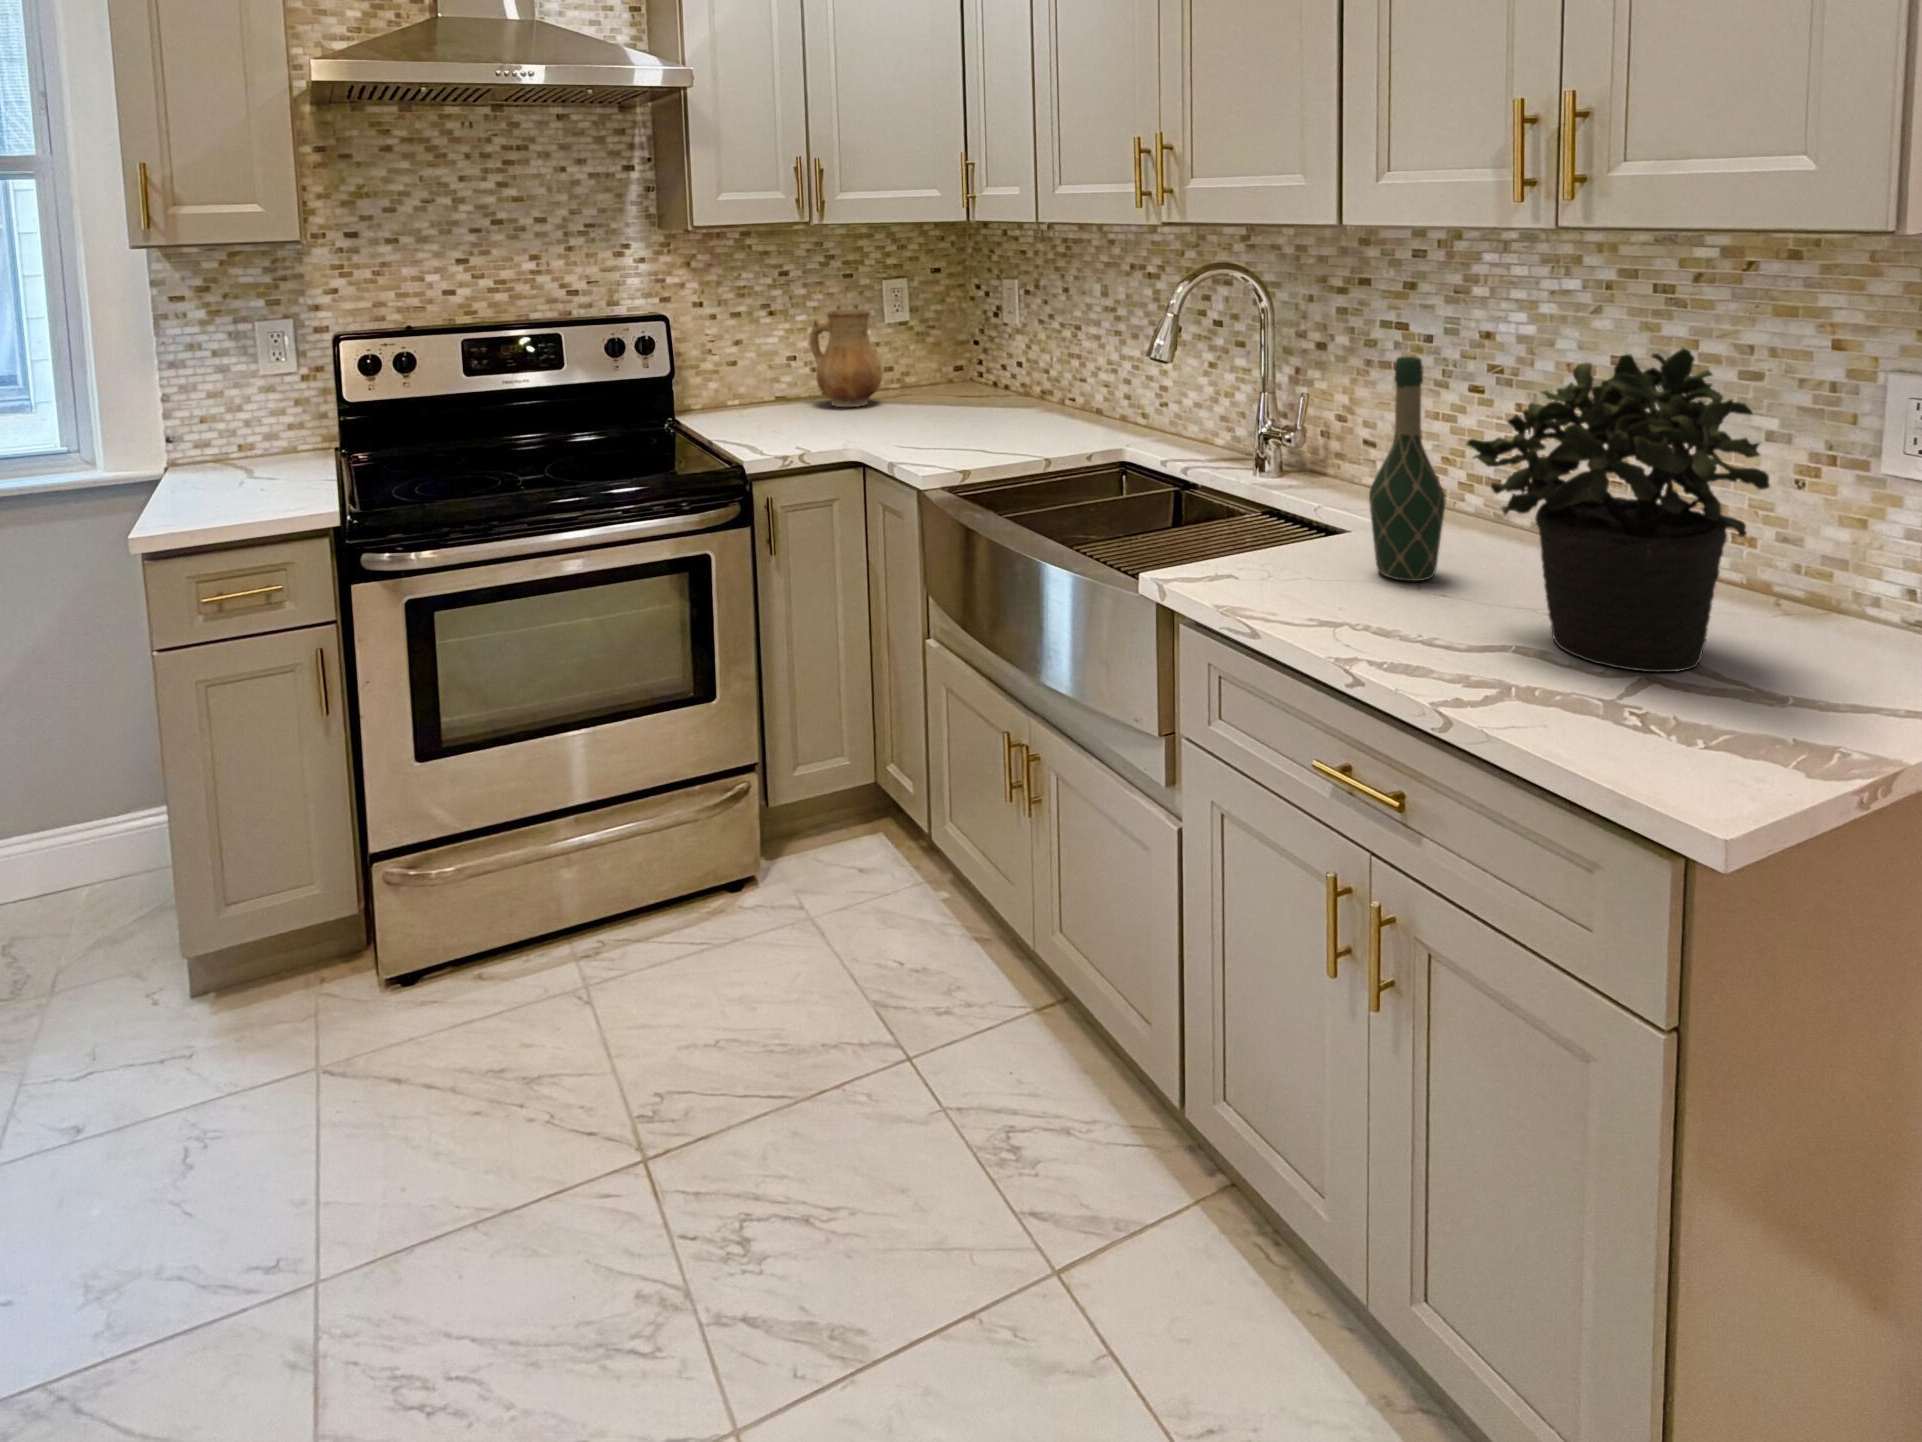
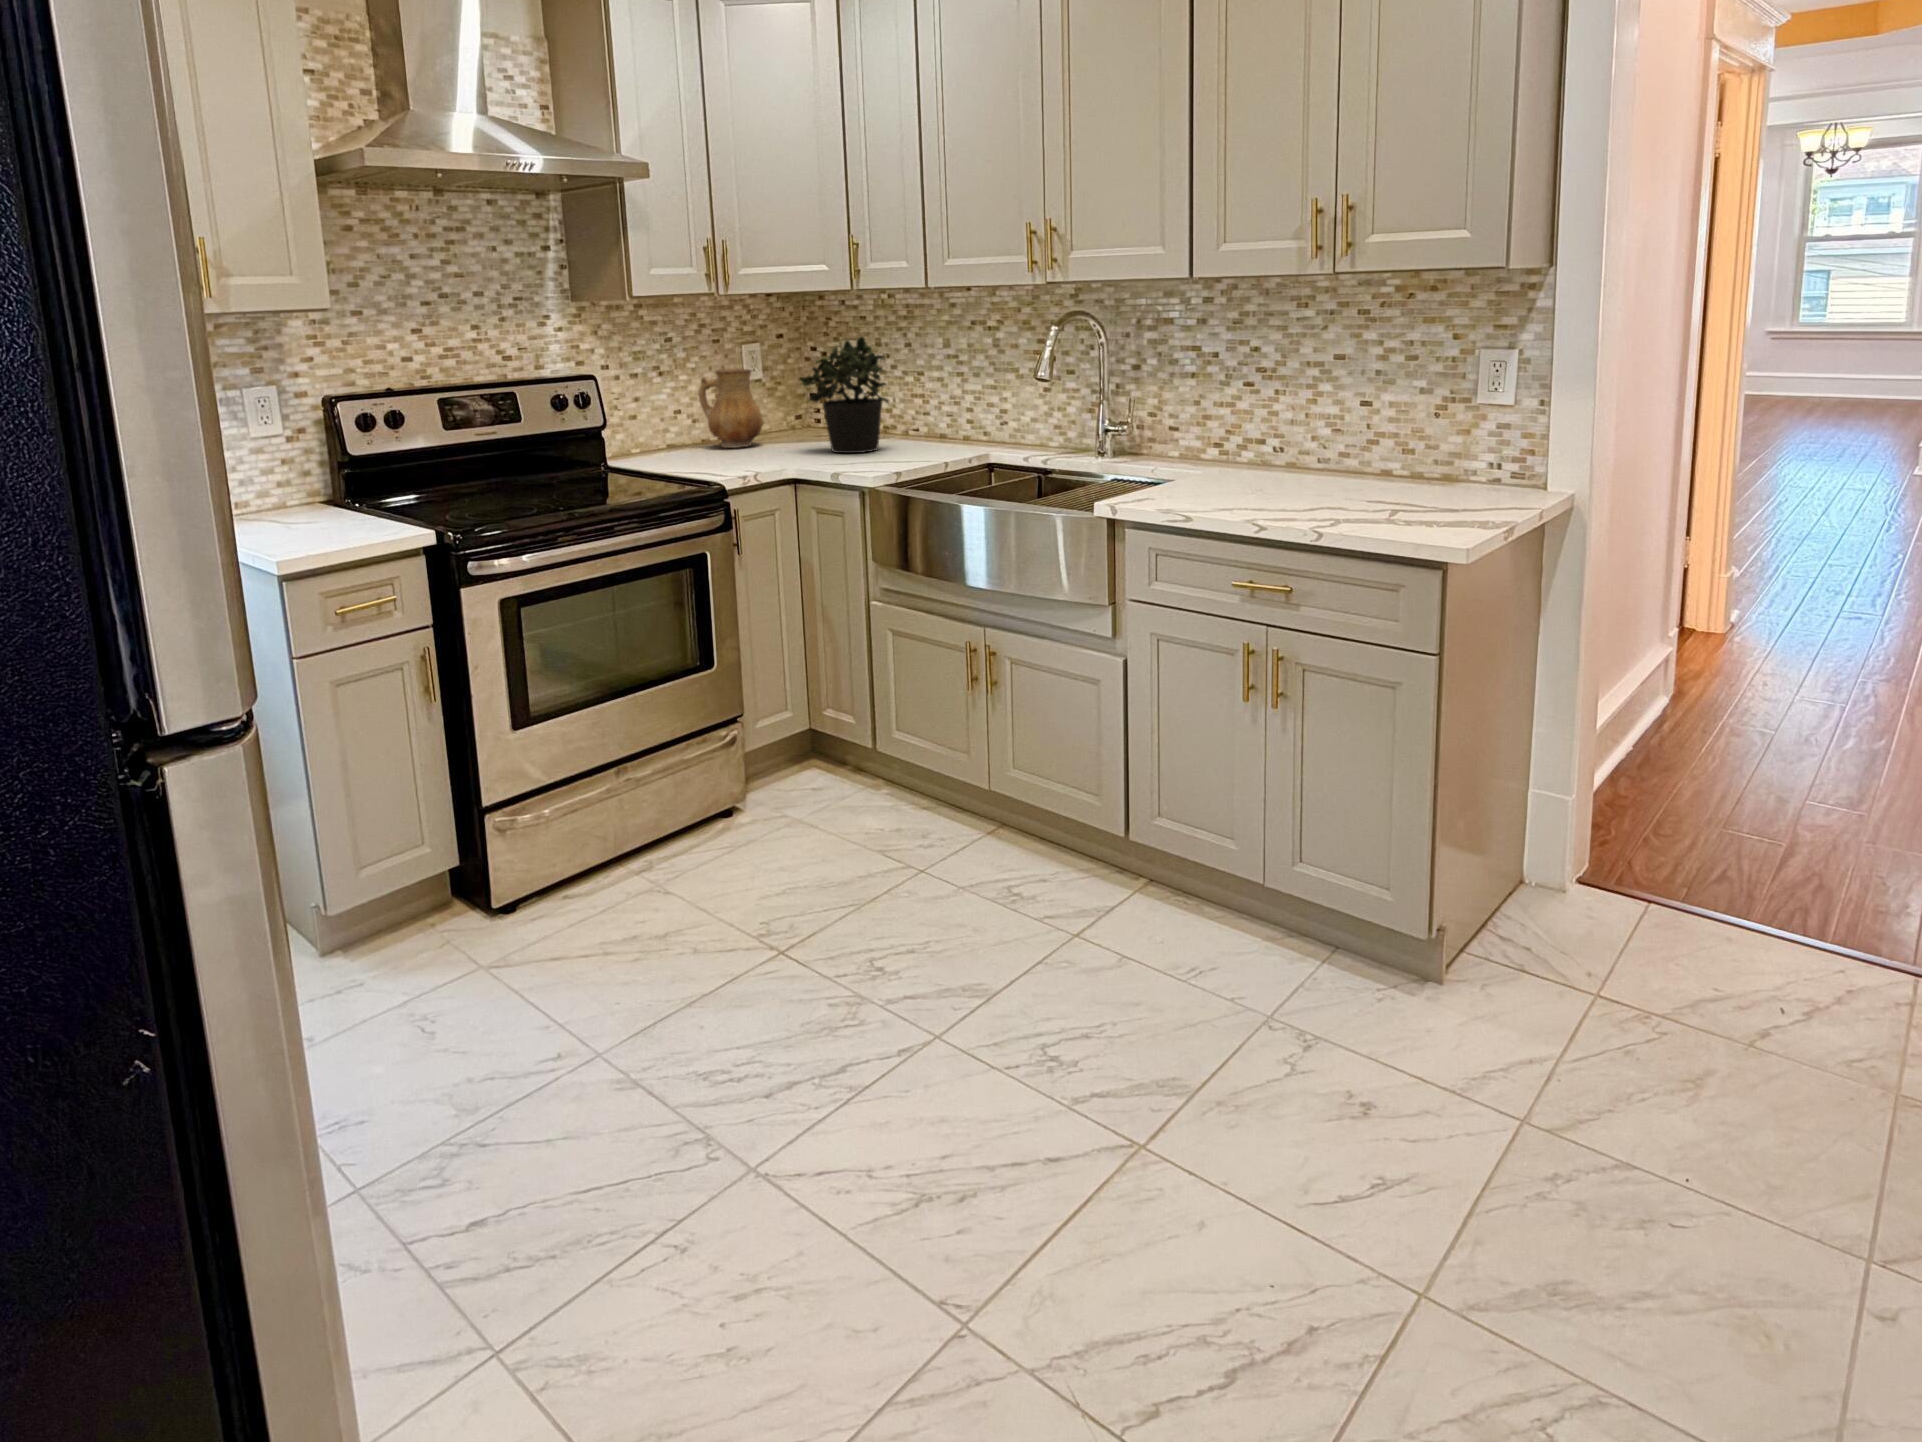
potted plant: present [1467,348,1770,672] -> present [799,337,889,453]
wine bottle: present [1369,357,1445,581] -> none [1222,356,1266,490]

